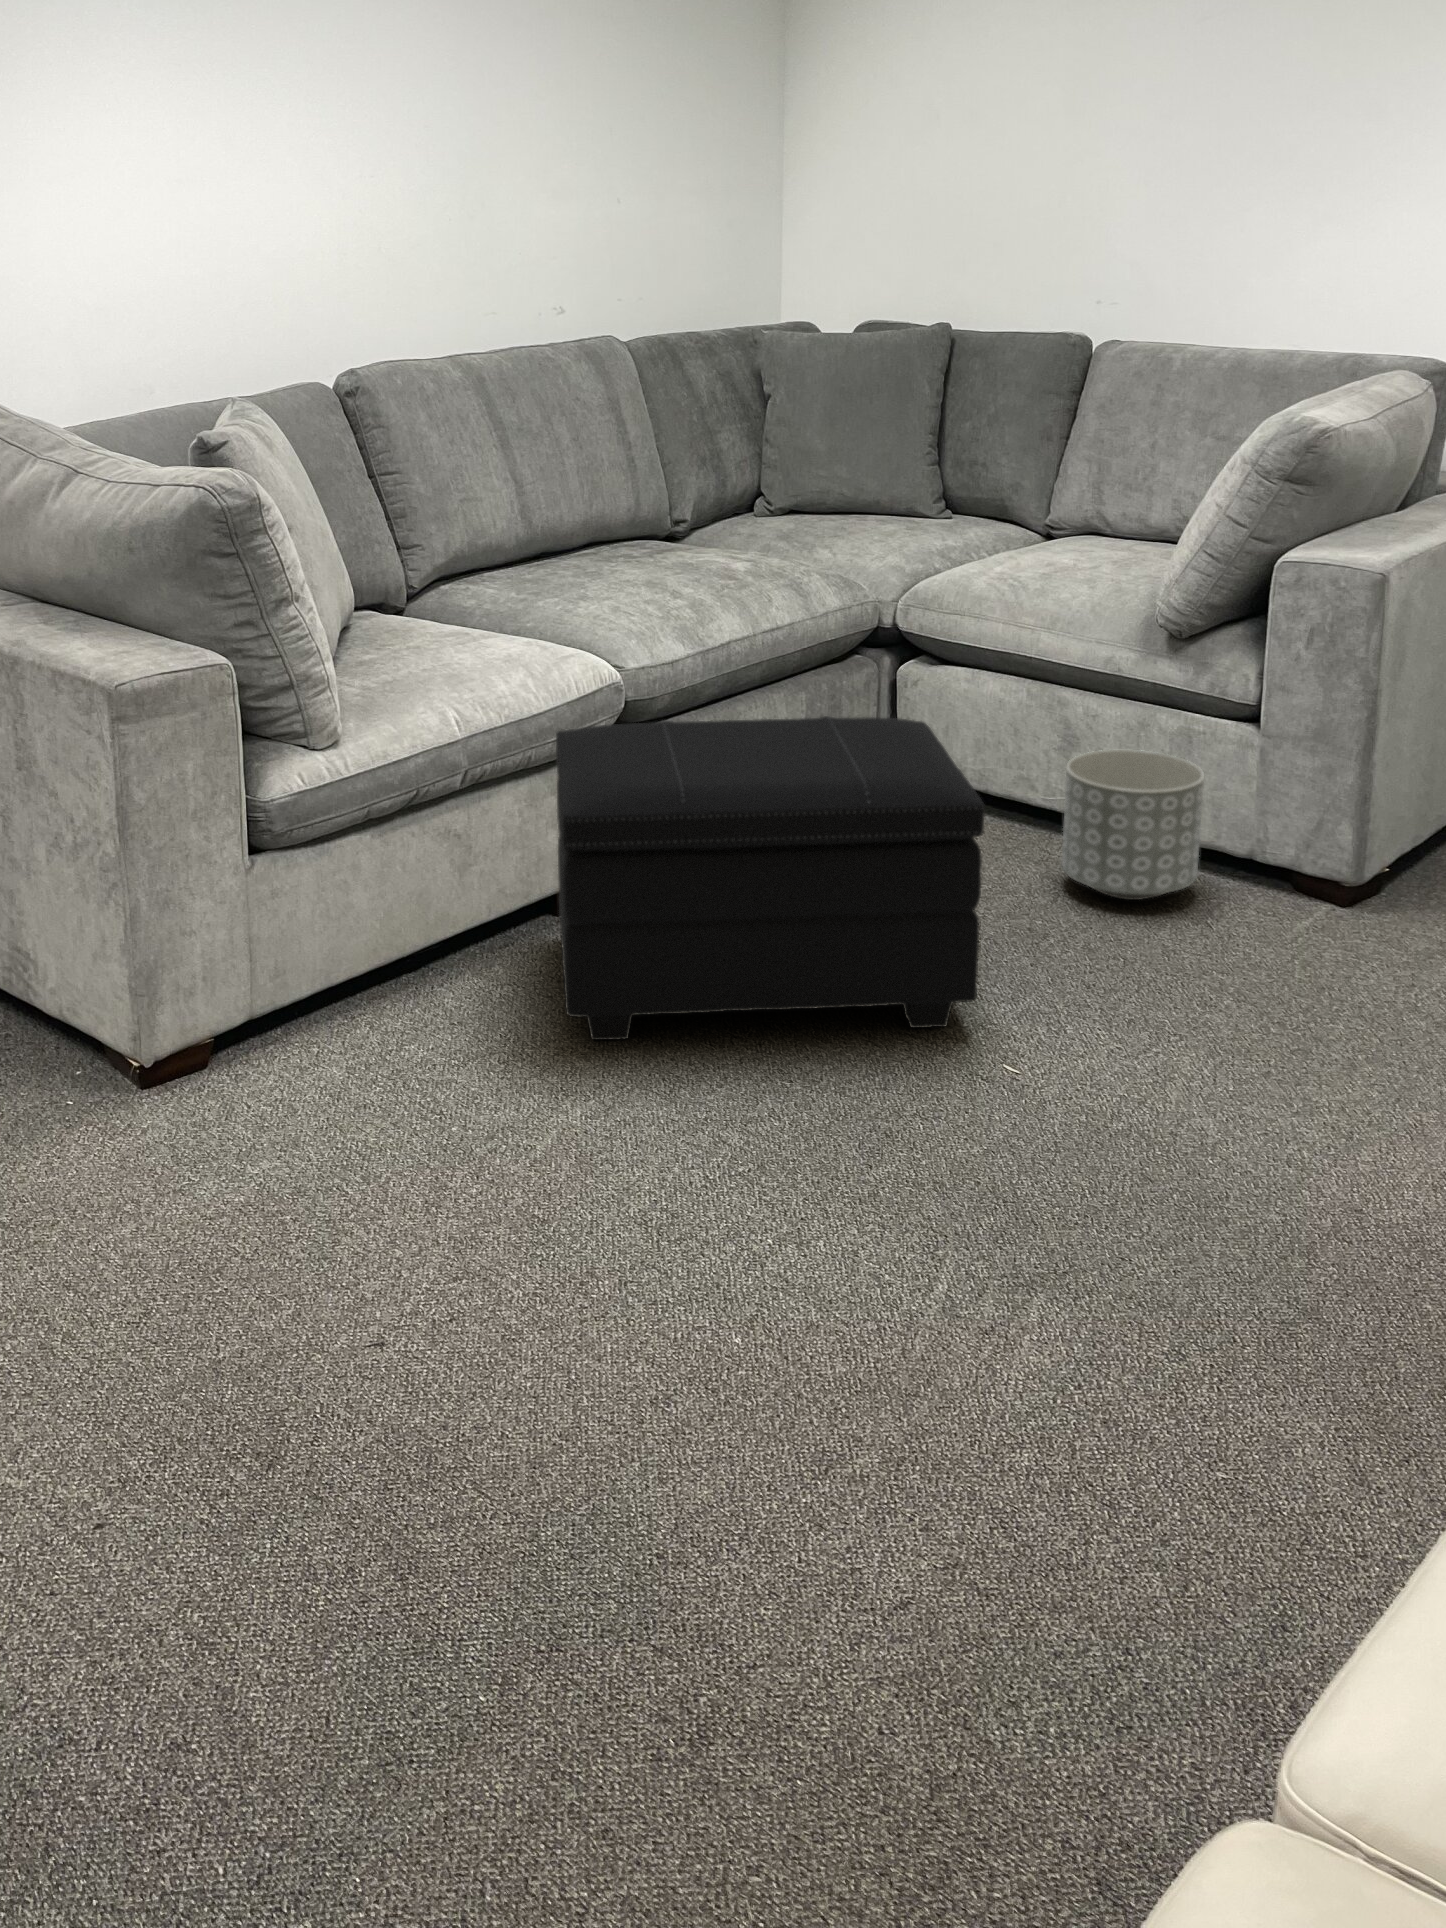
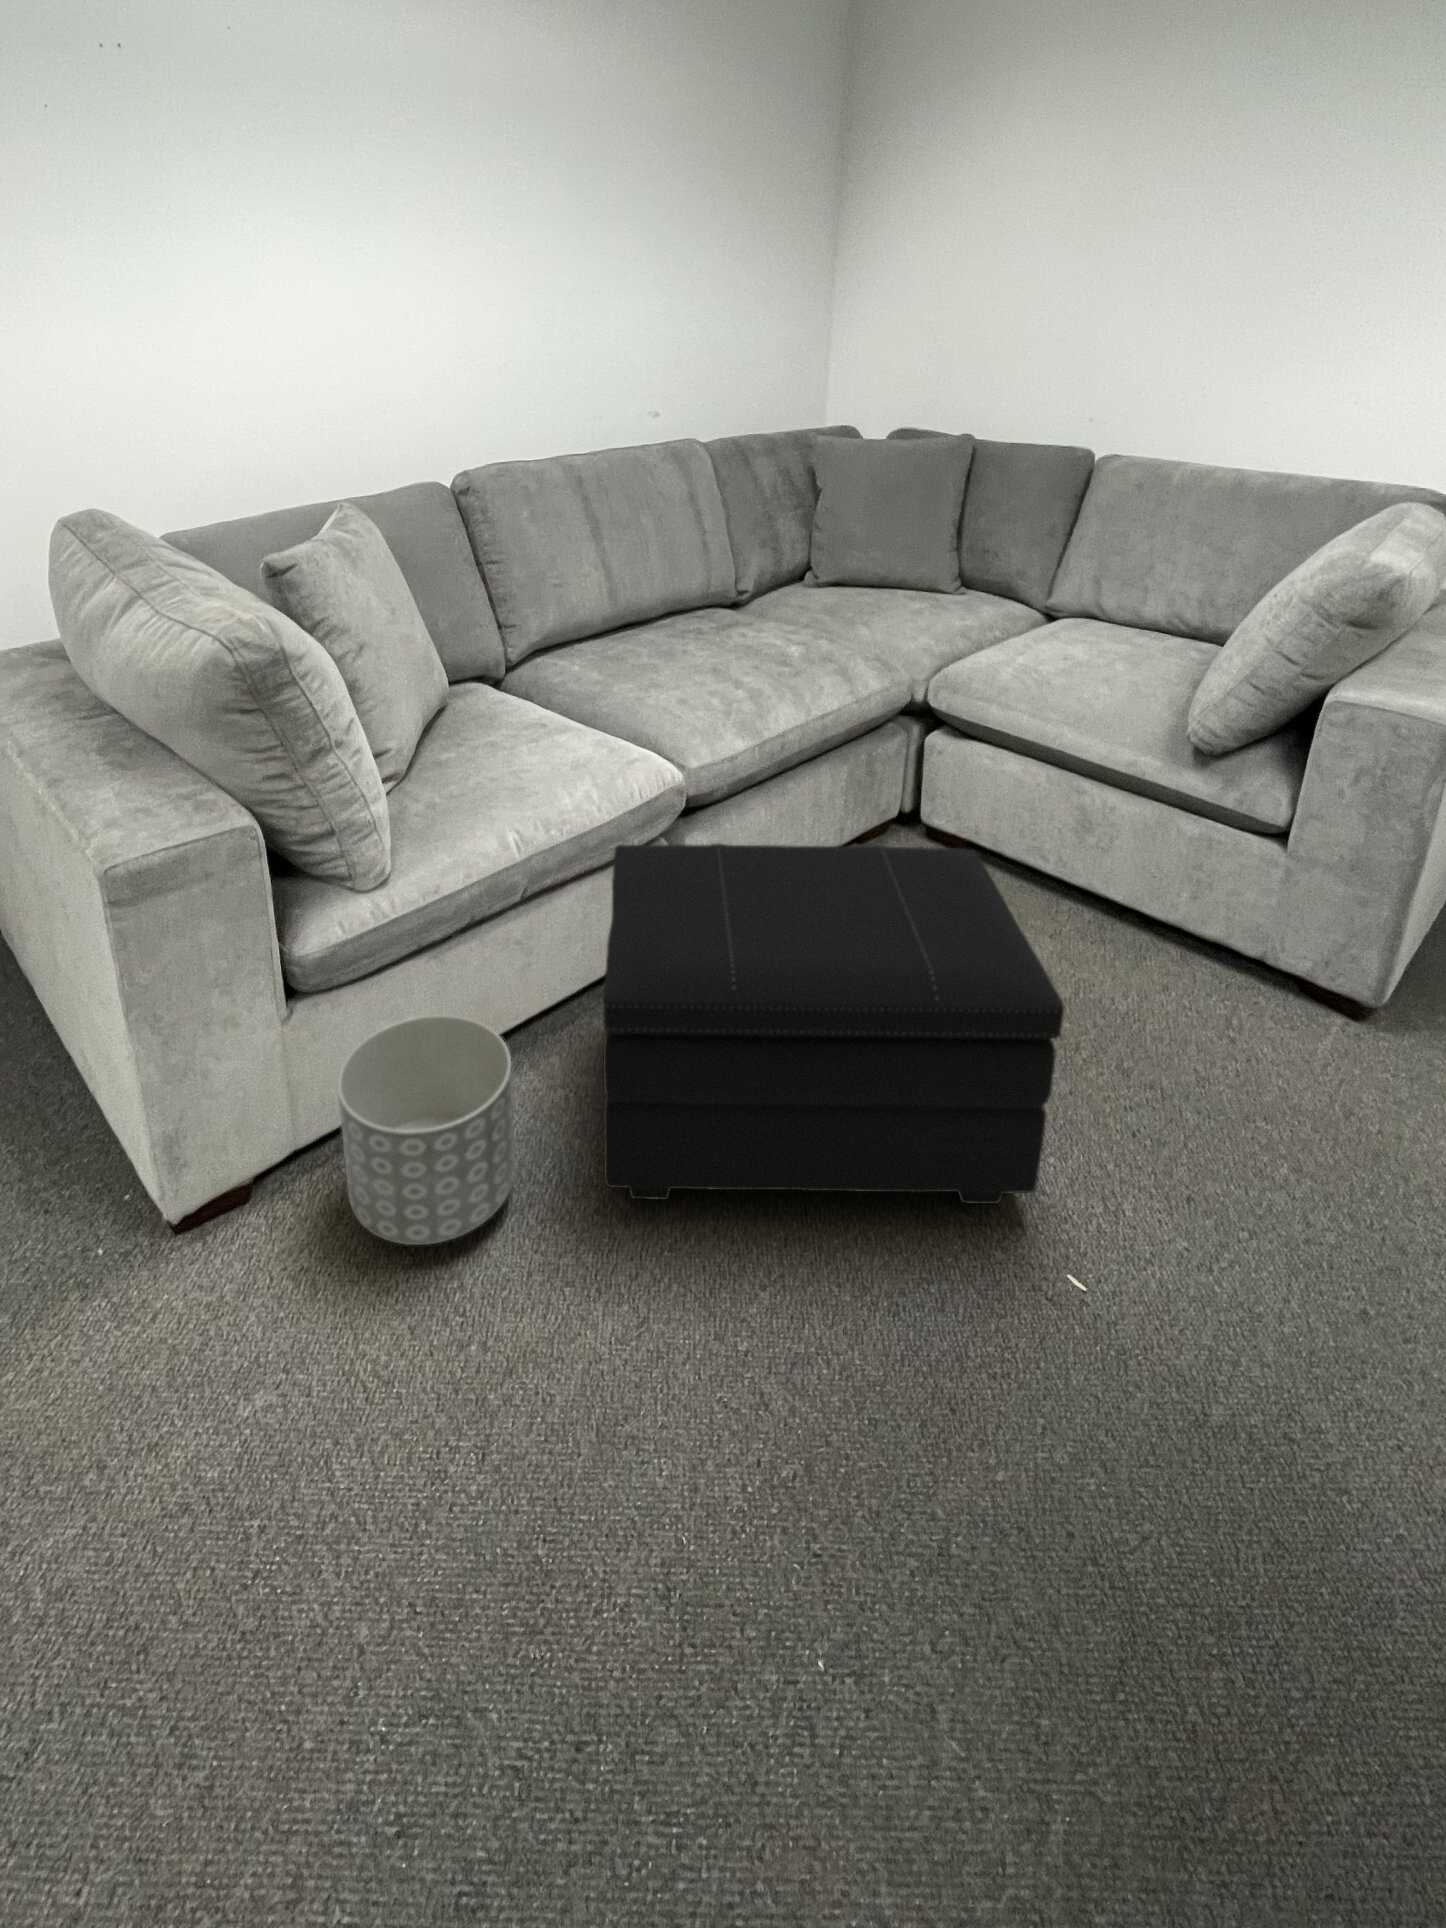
planter: present [1062,750,1204,900] -> present [337,1015,515,1245]

